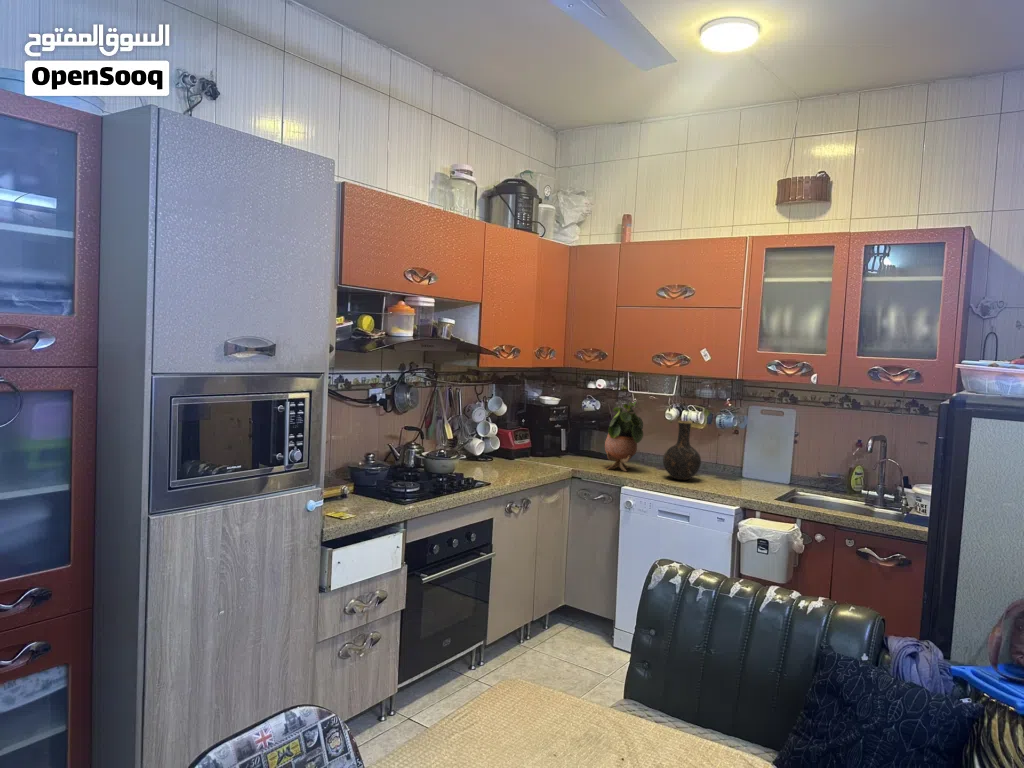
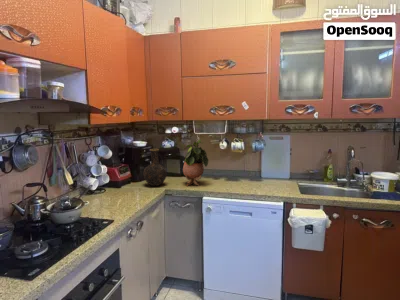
vase: present [663,421,701,480] -> present [143,149,167,186]

